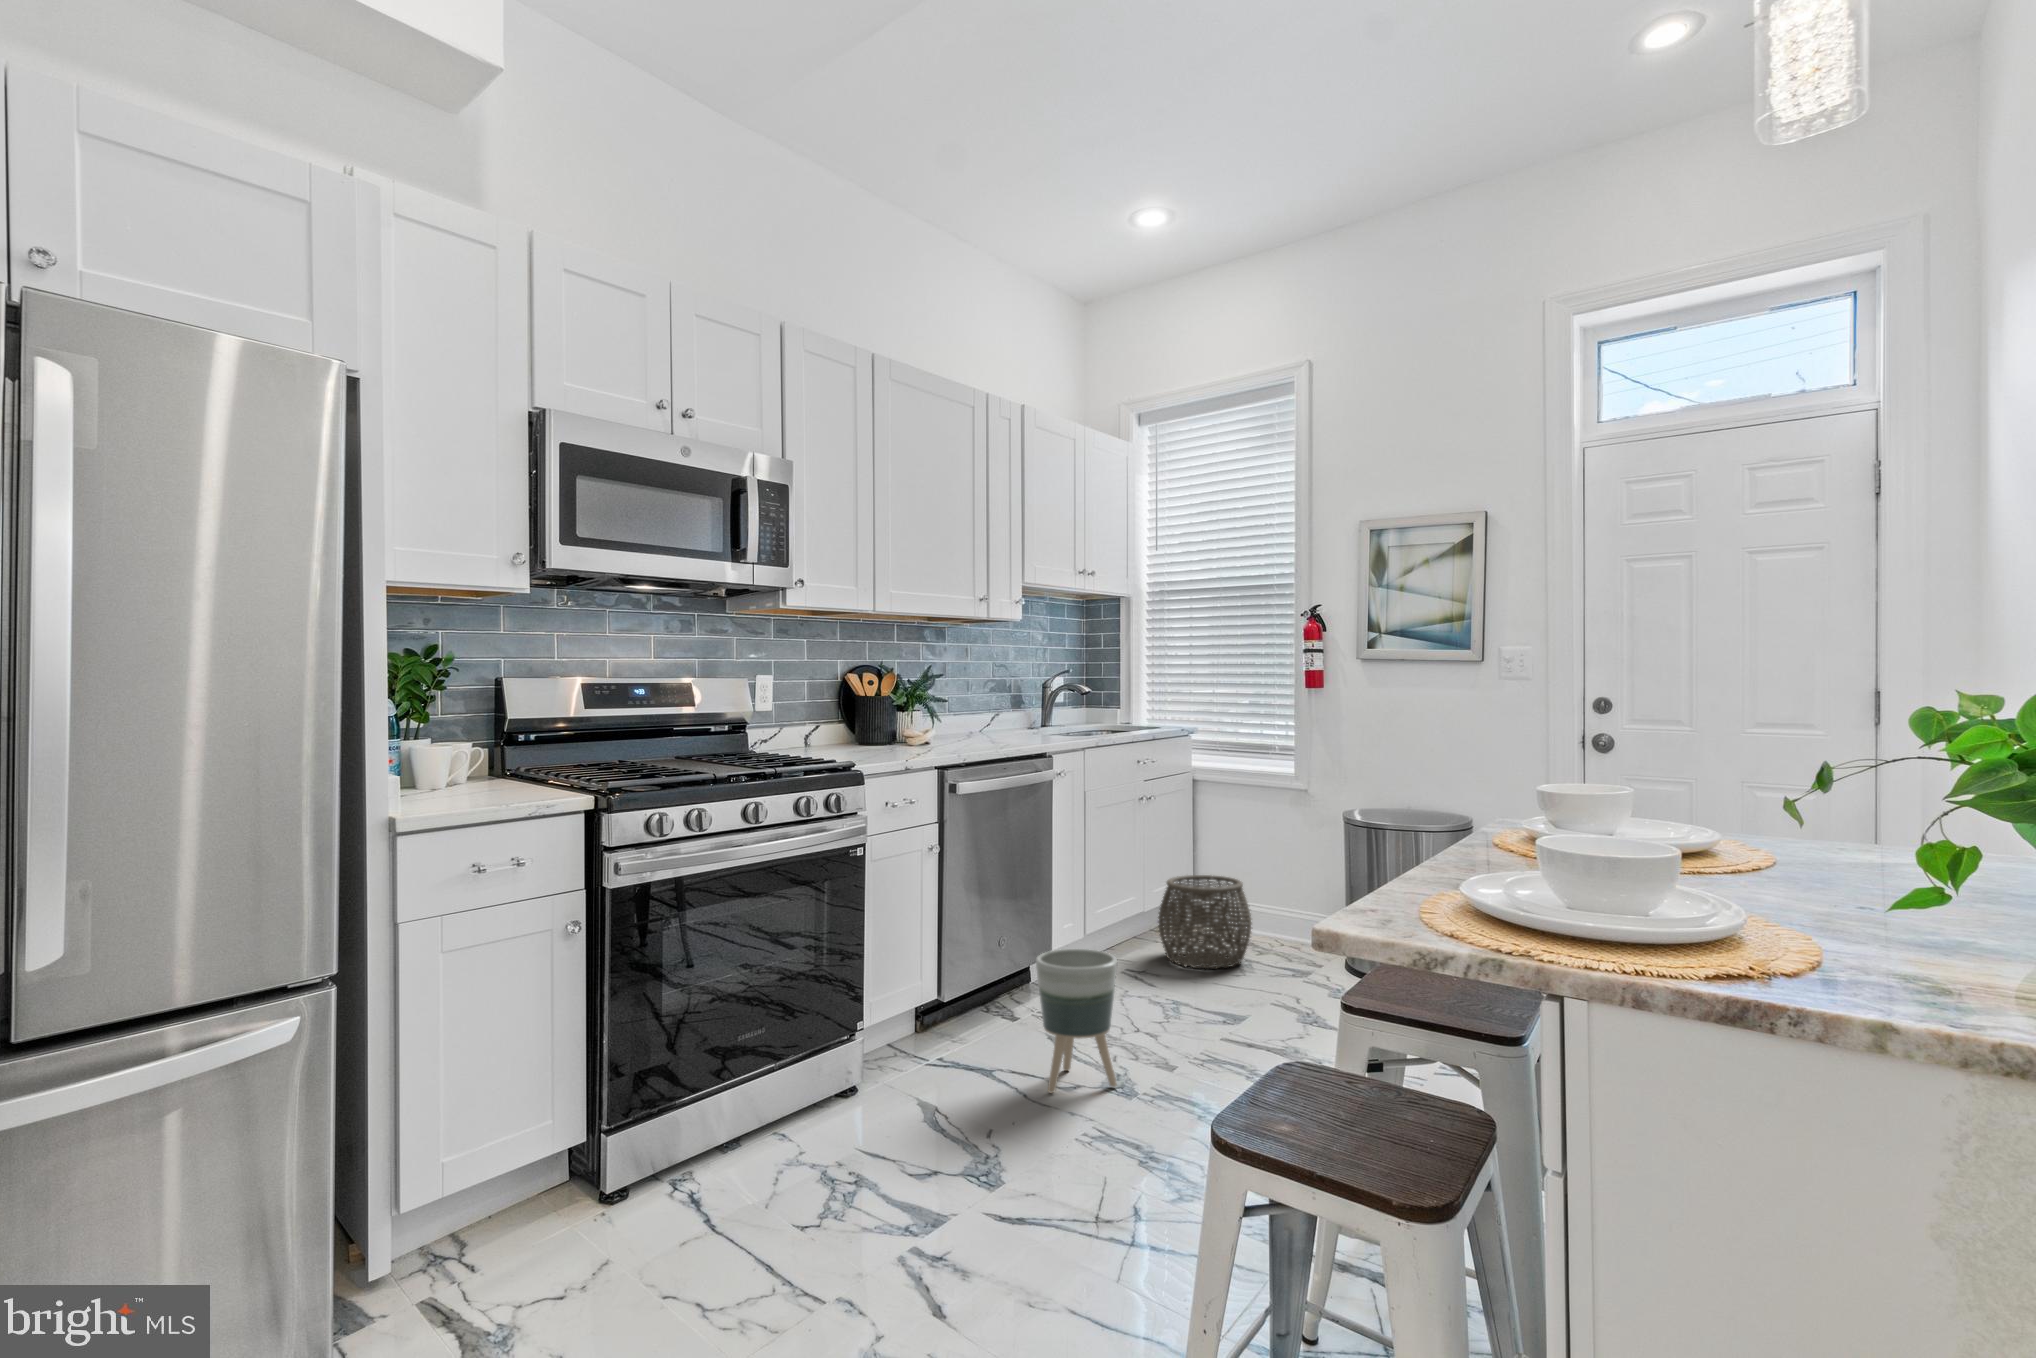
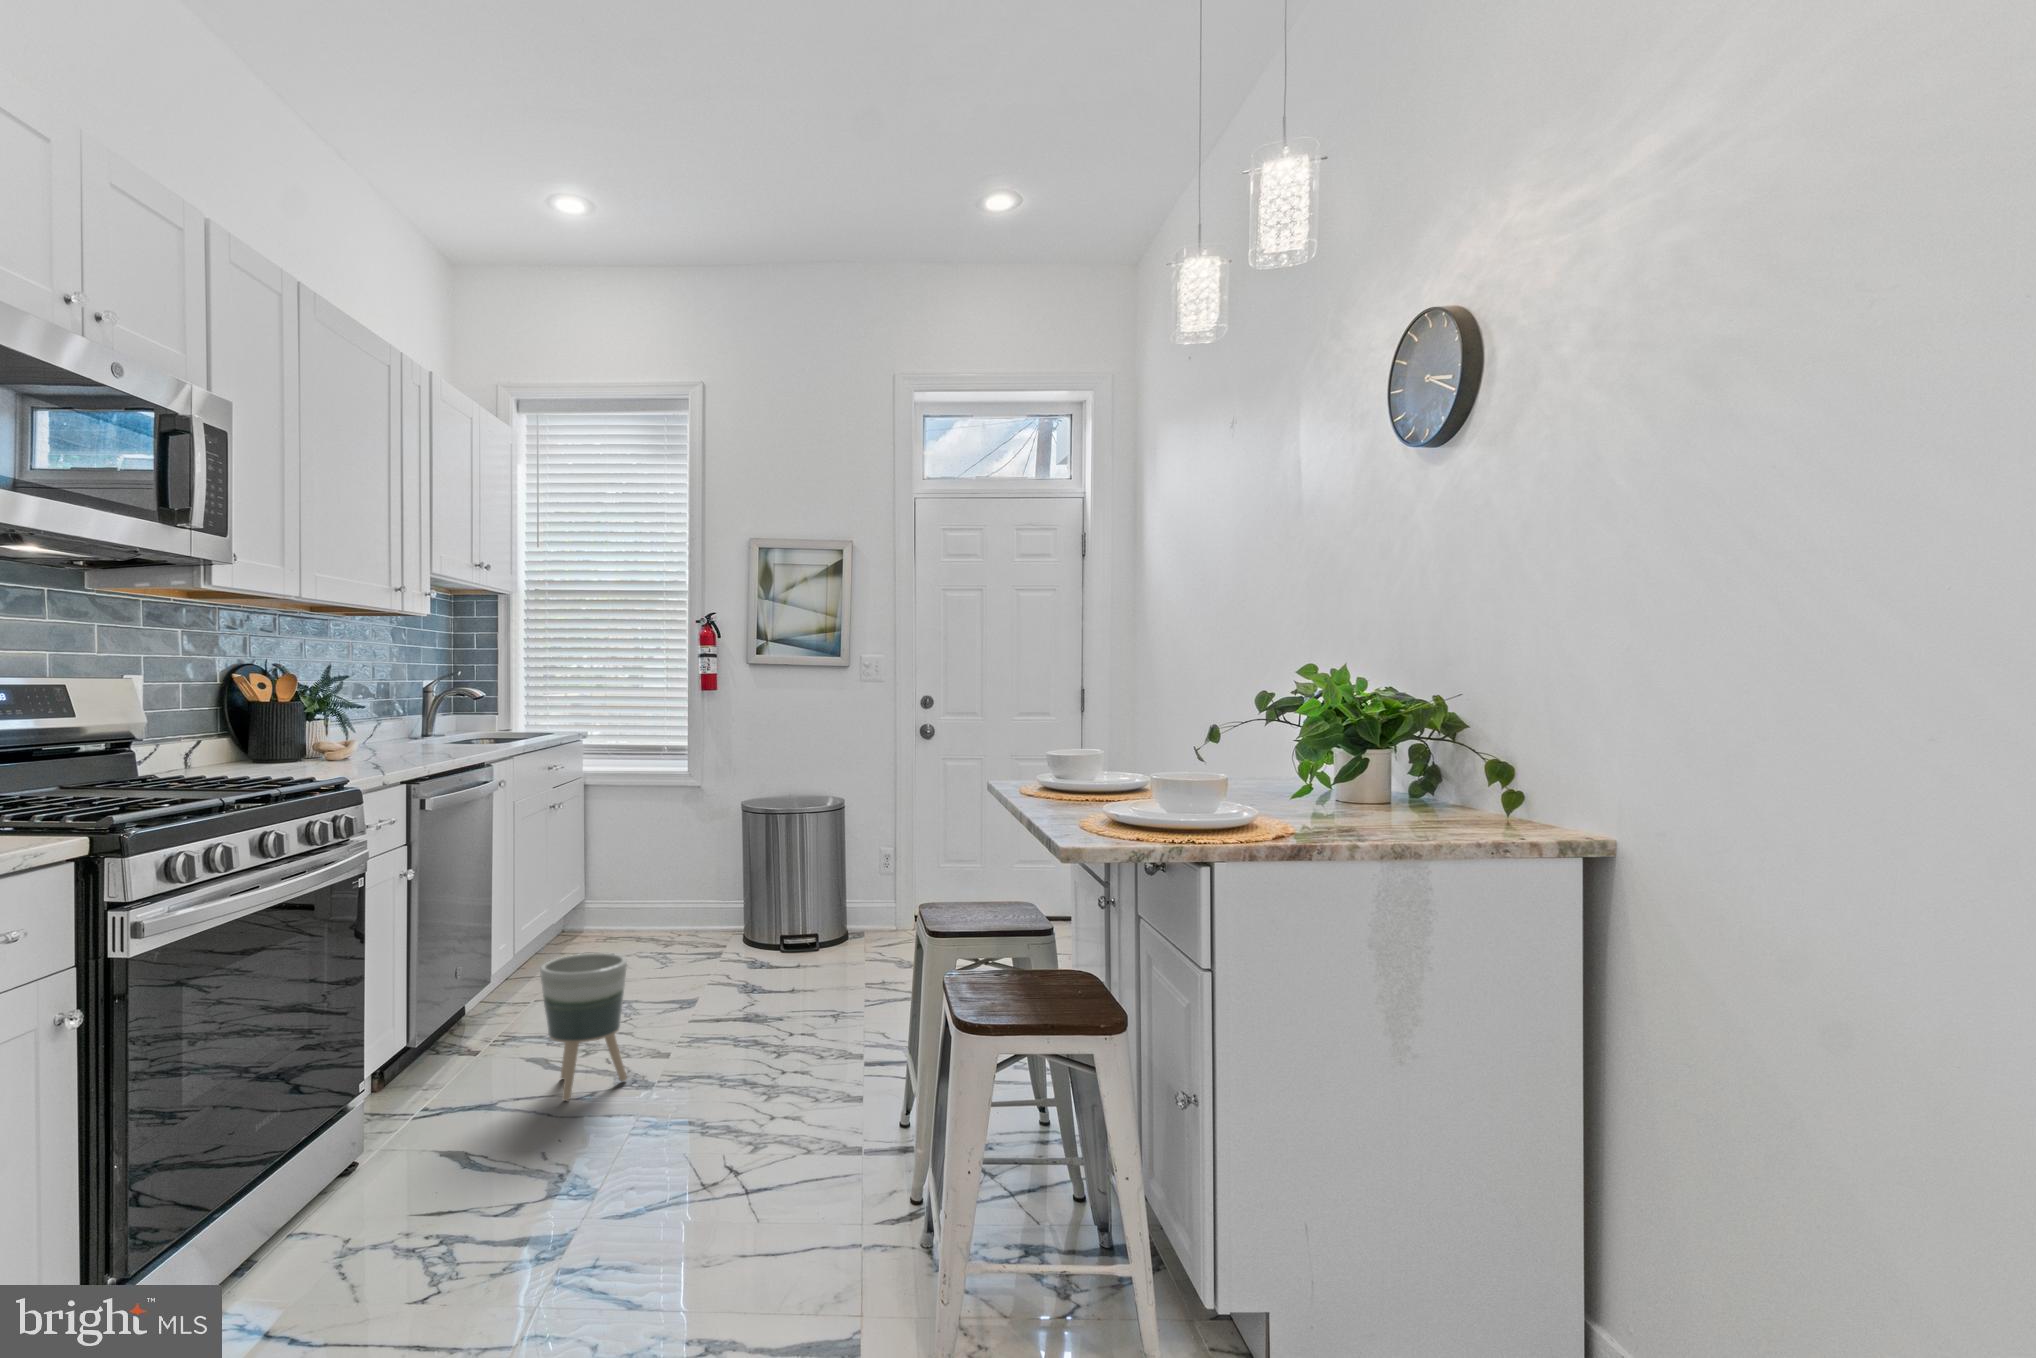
woven basket: present [1158,875,1252,969] -> none [567,875,664,968]

